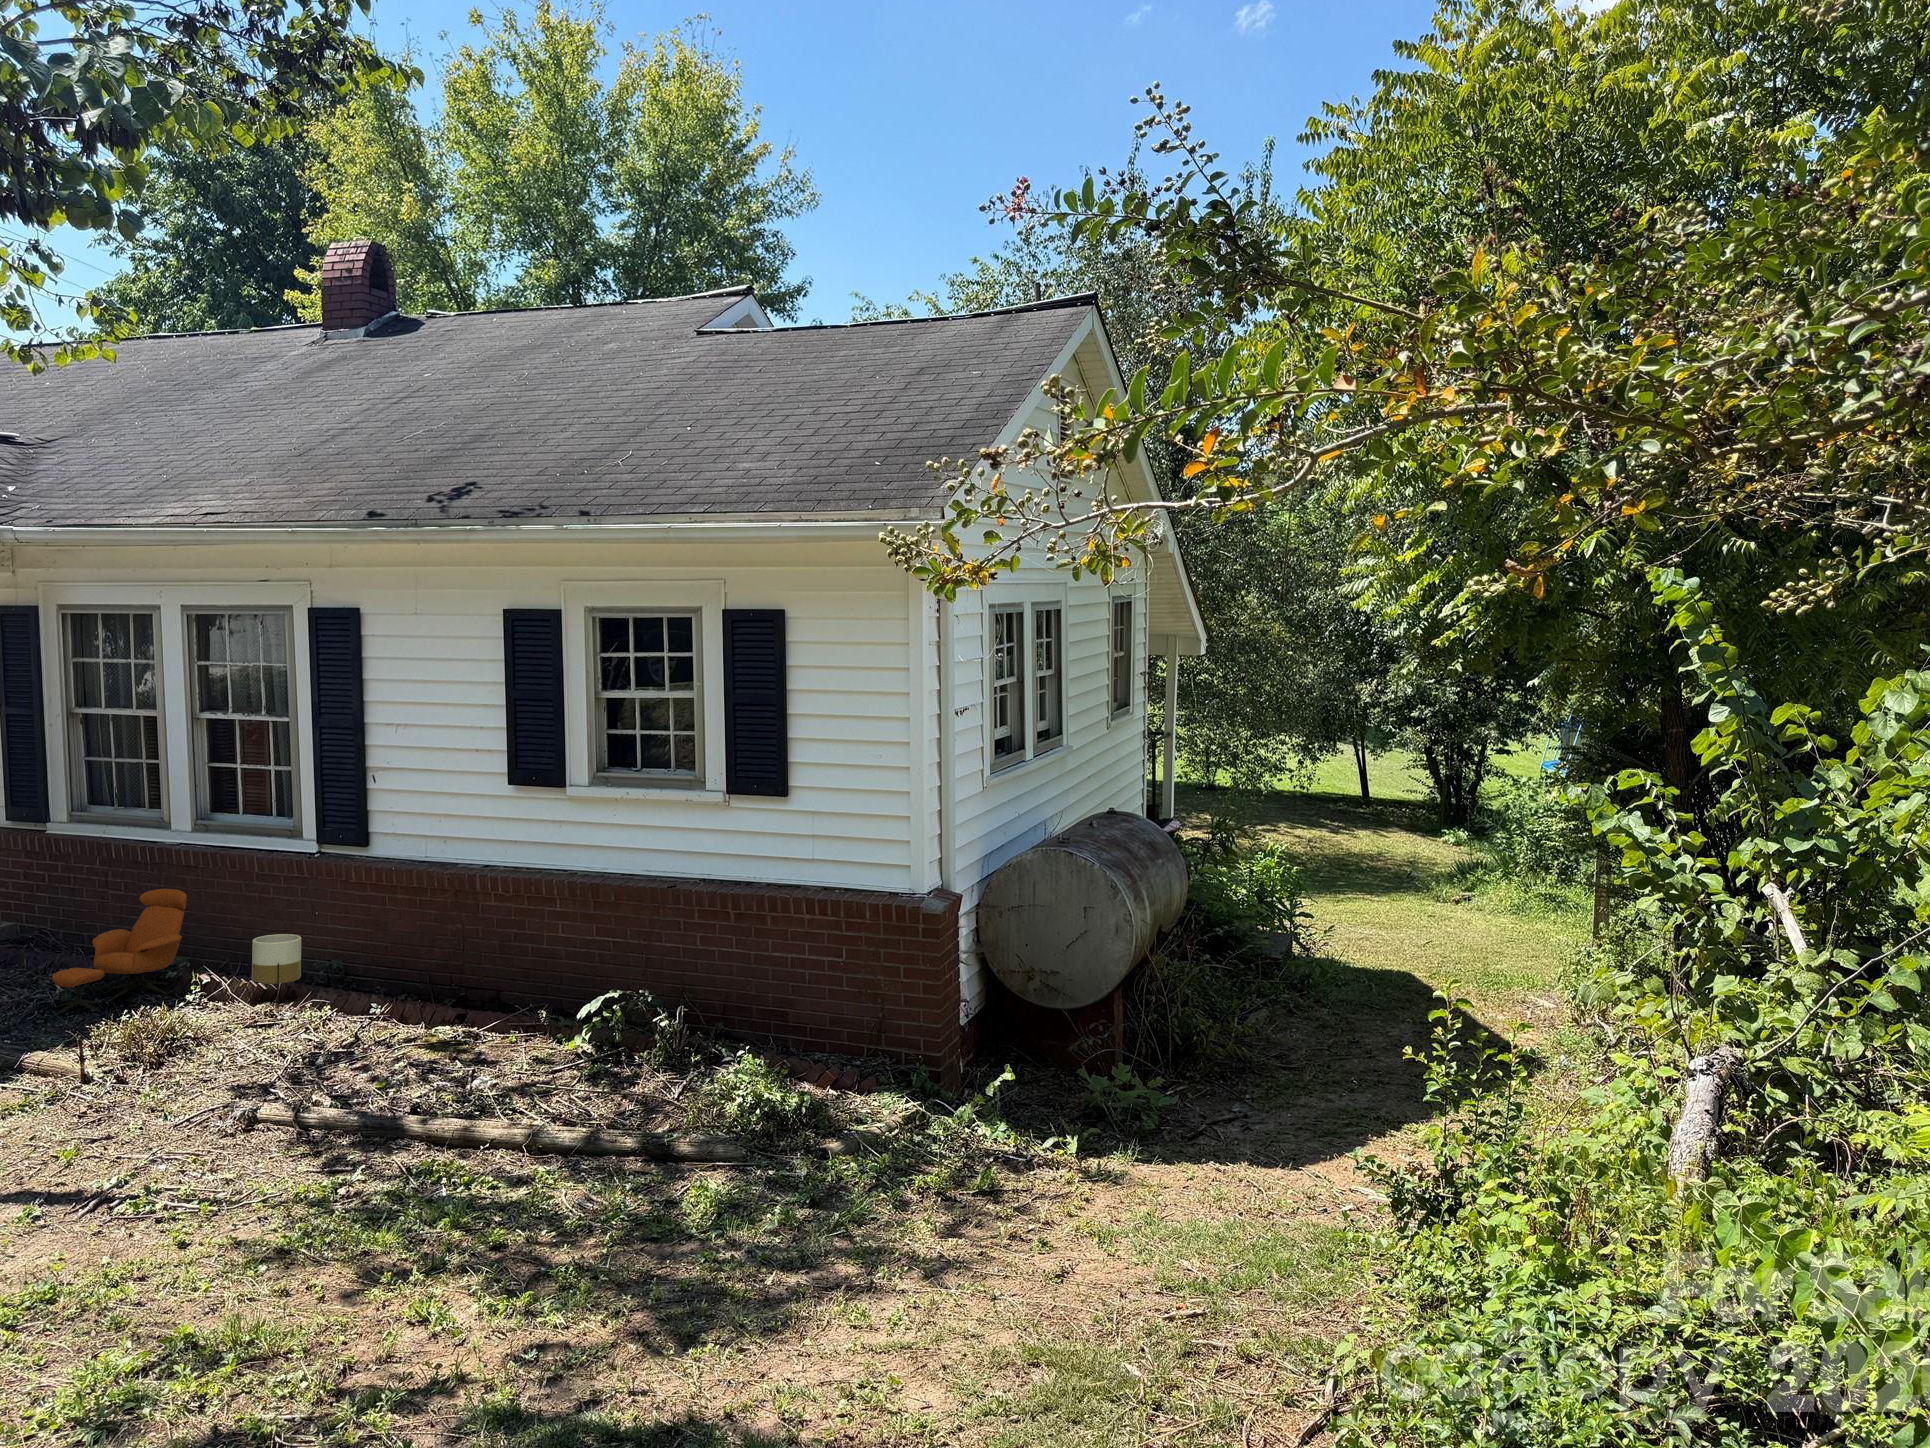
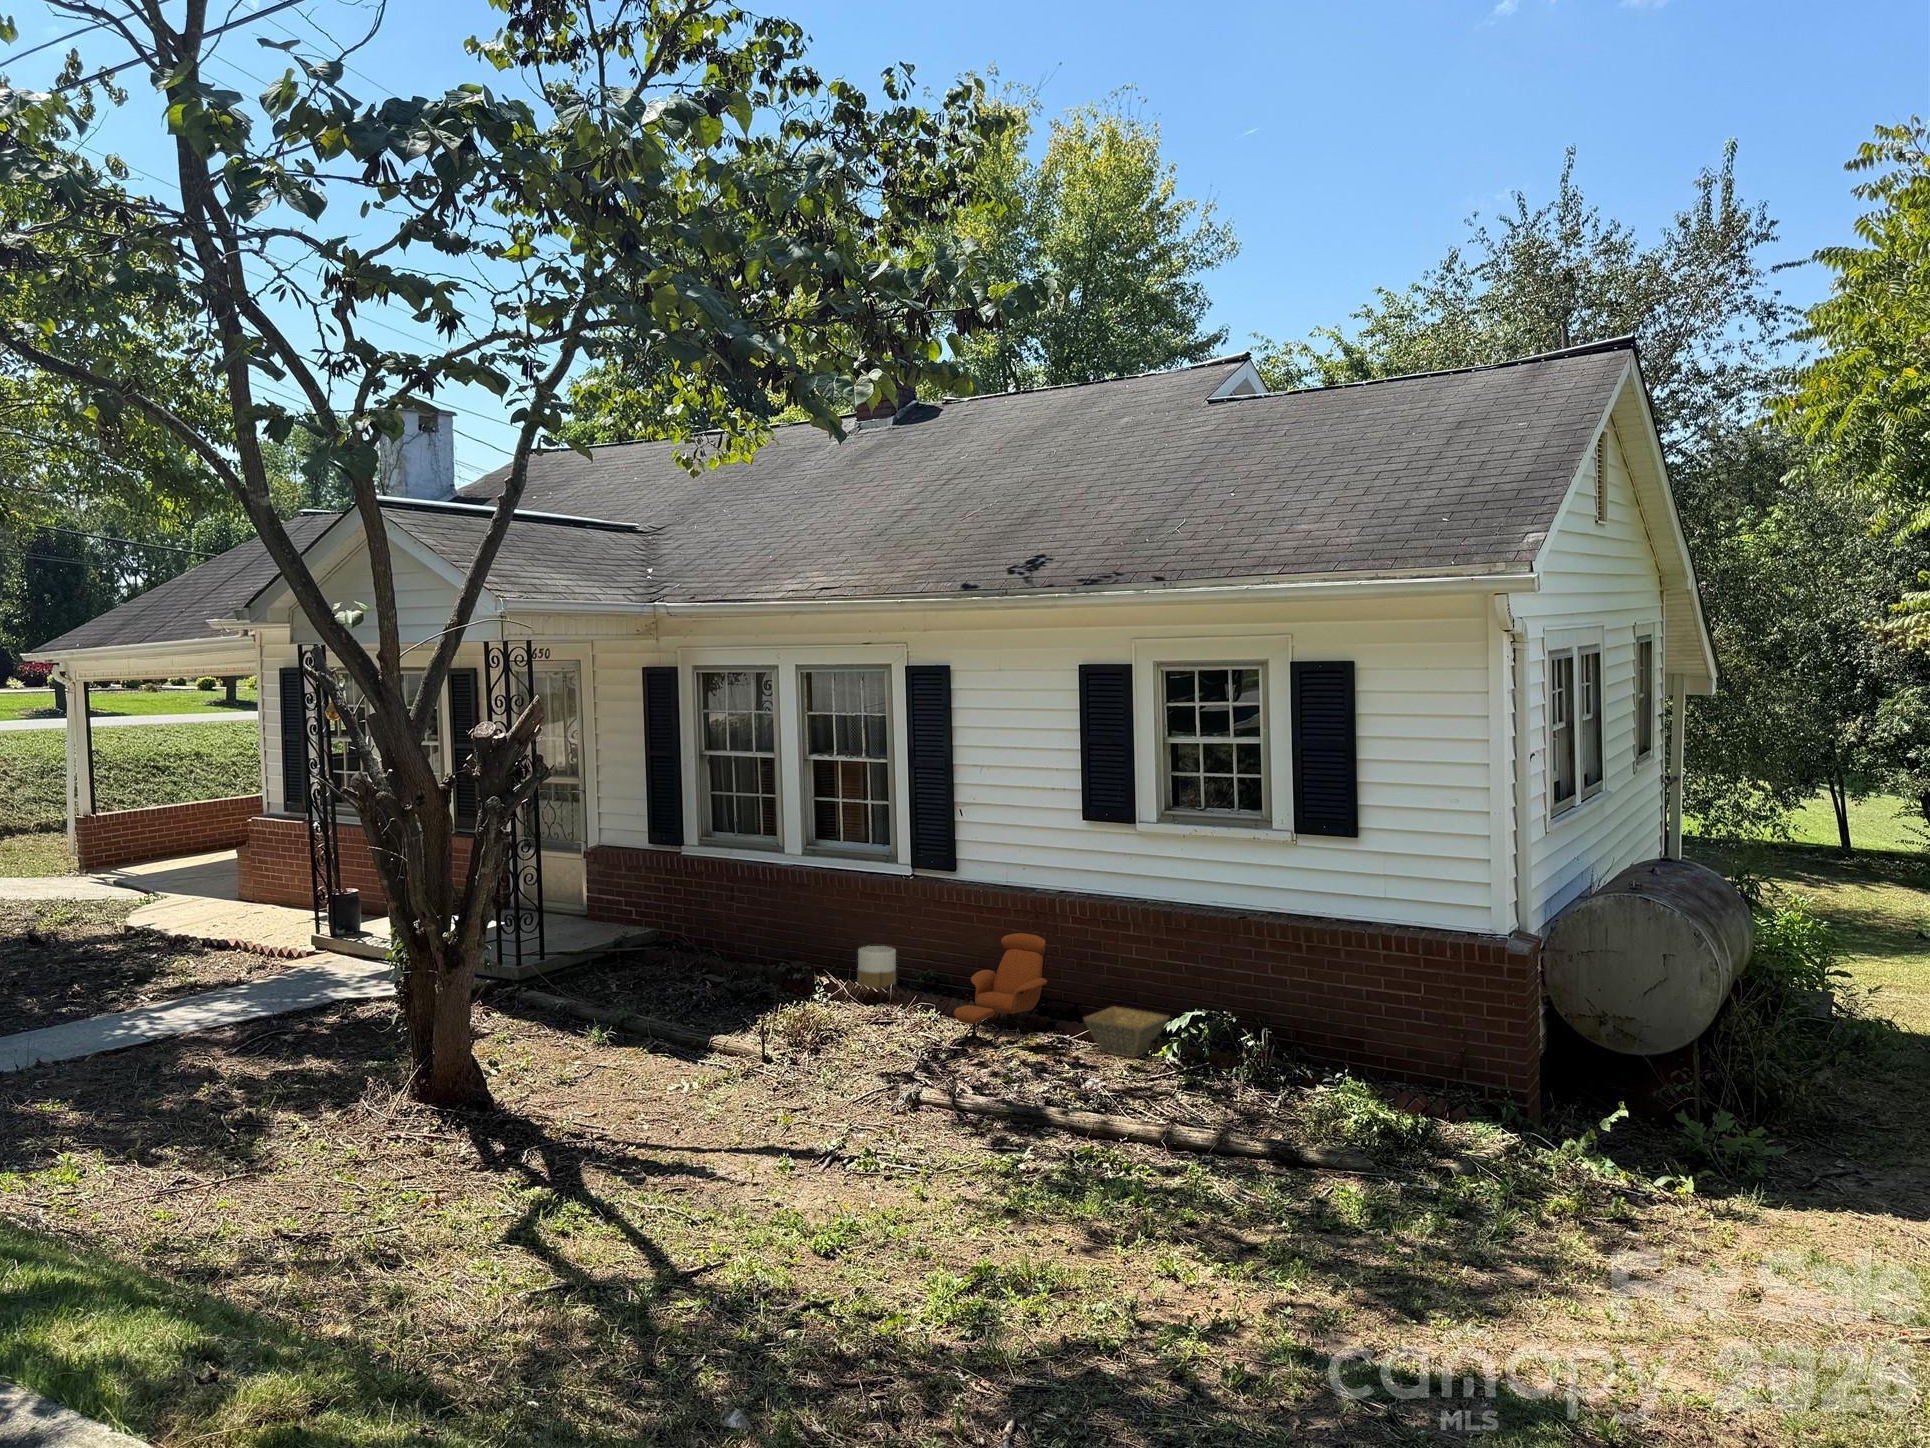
lounge chair: present [52,889,187,1016] -> present [953,933,1047,1050]
basket: none [496,991,599,1048] -> present [1083,1006,1169,1058]

